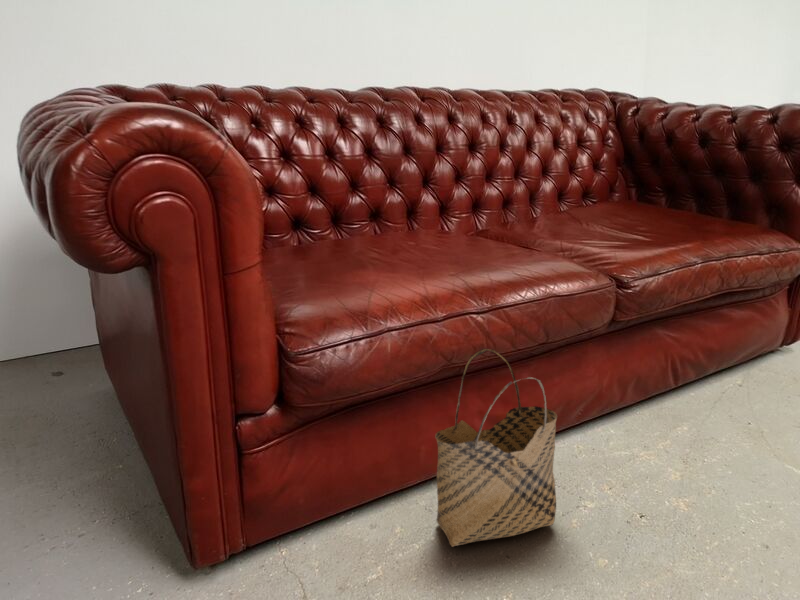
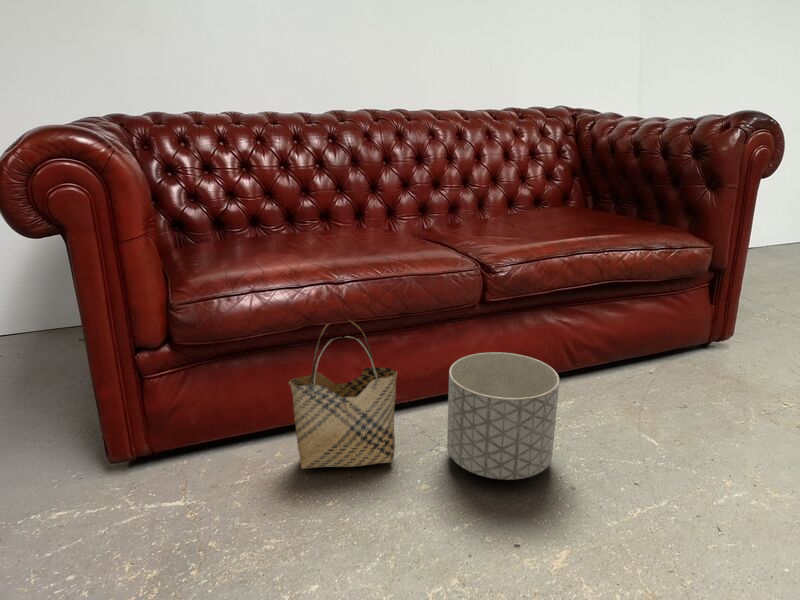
planter: none [606,377,764,536] -> present [447,352,559,480]

